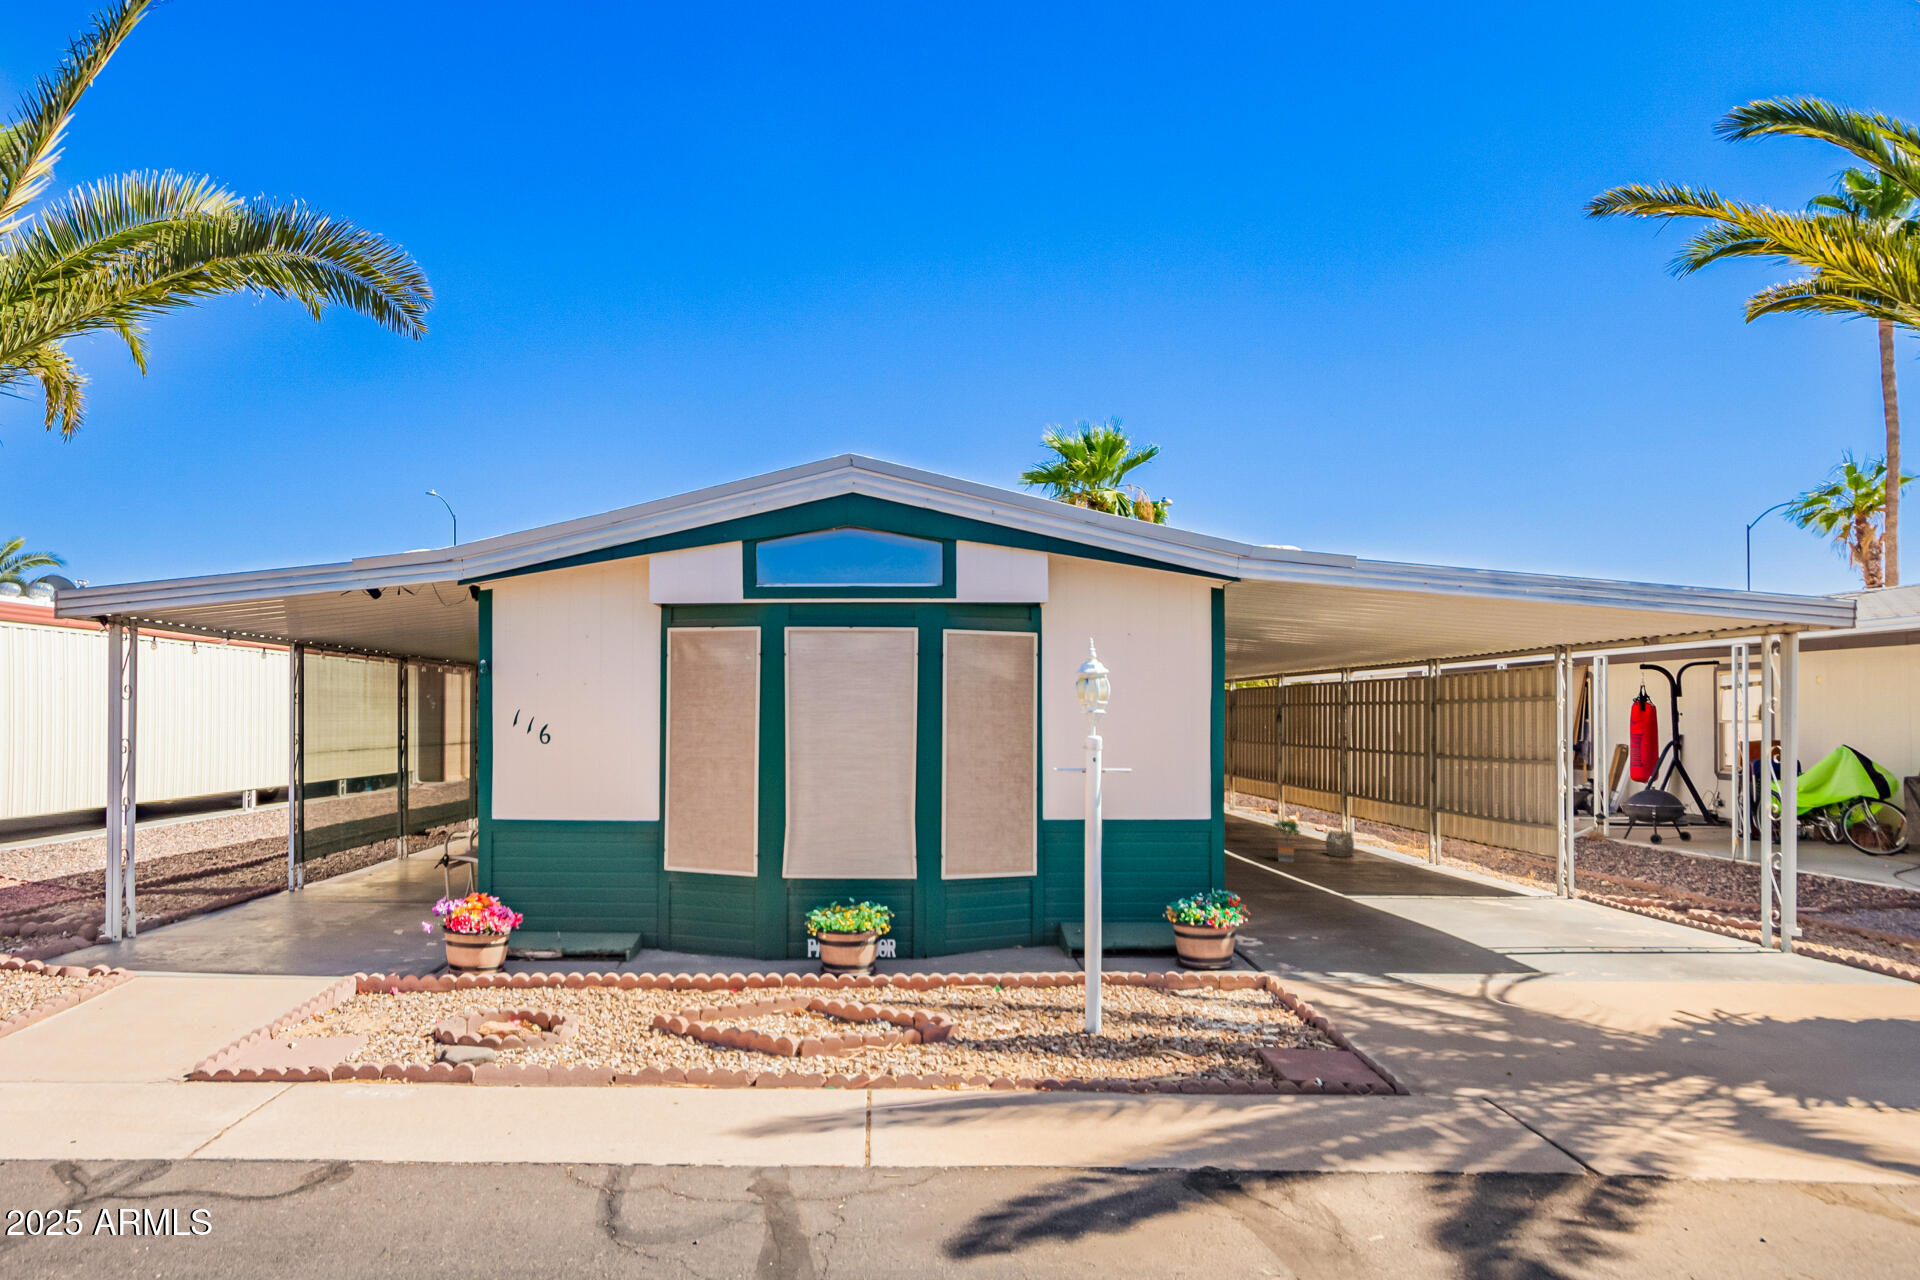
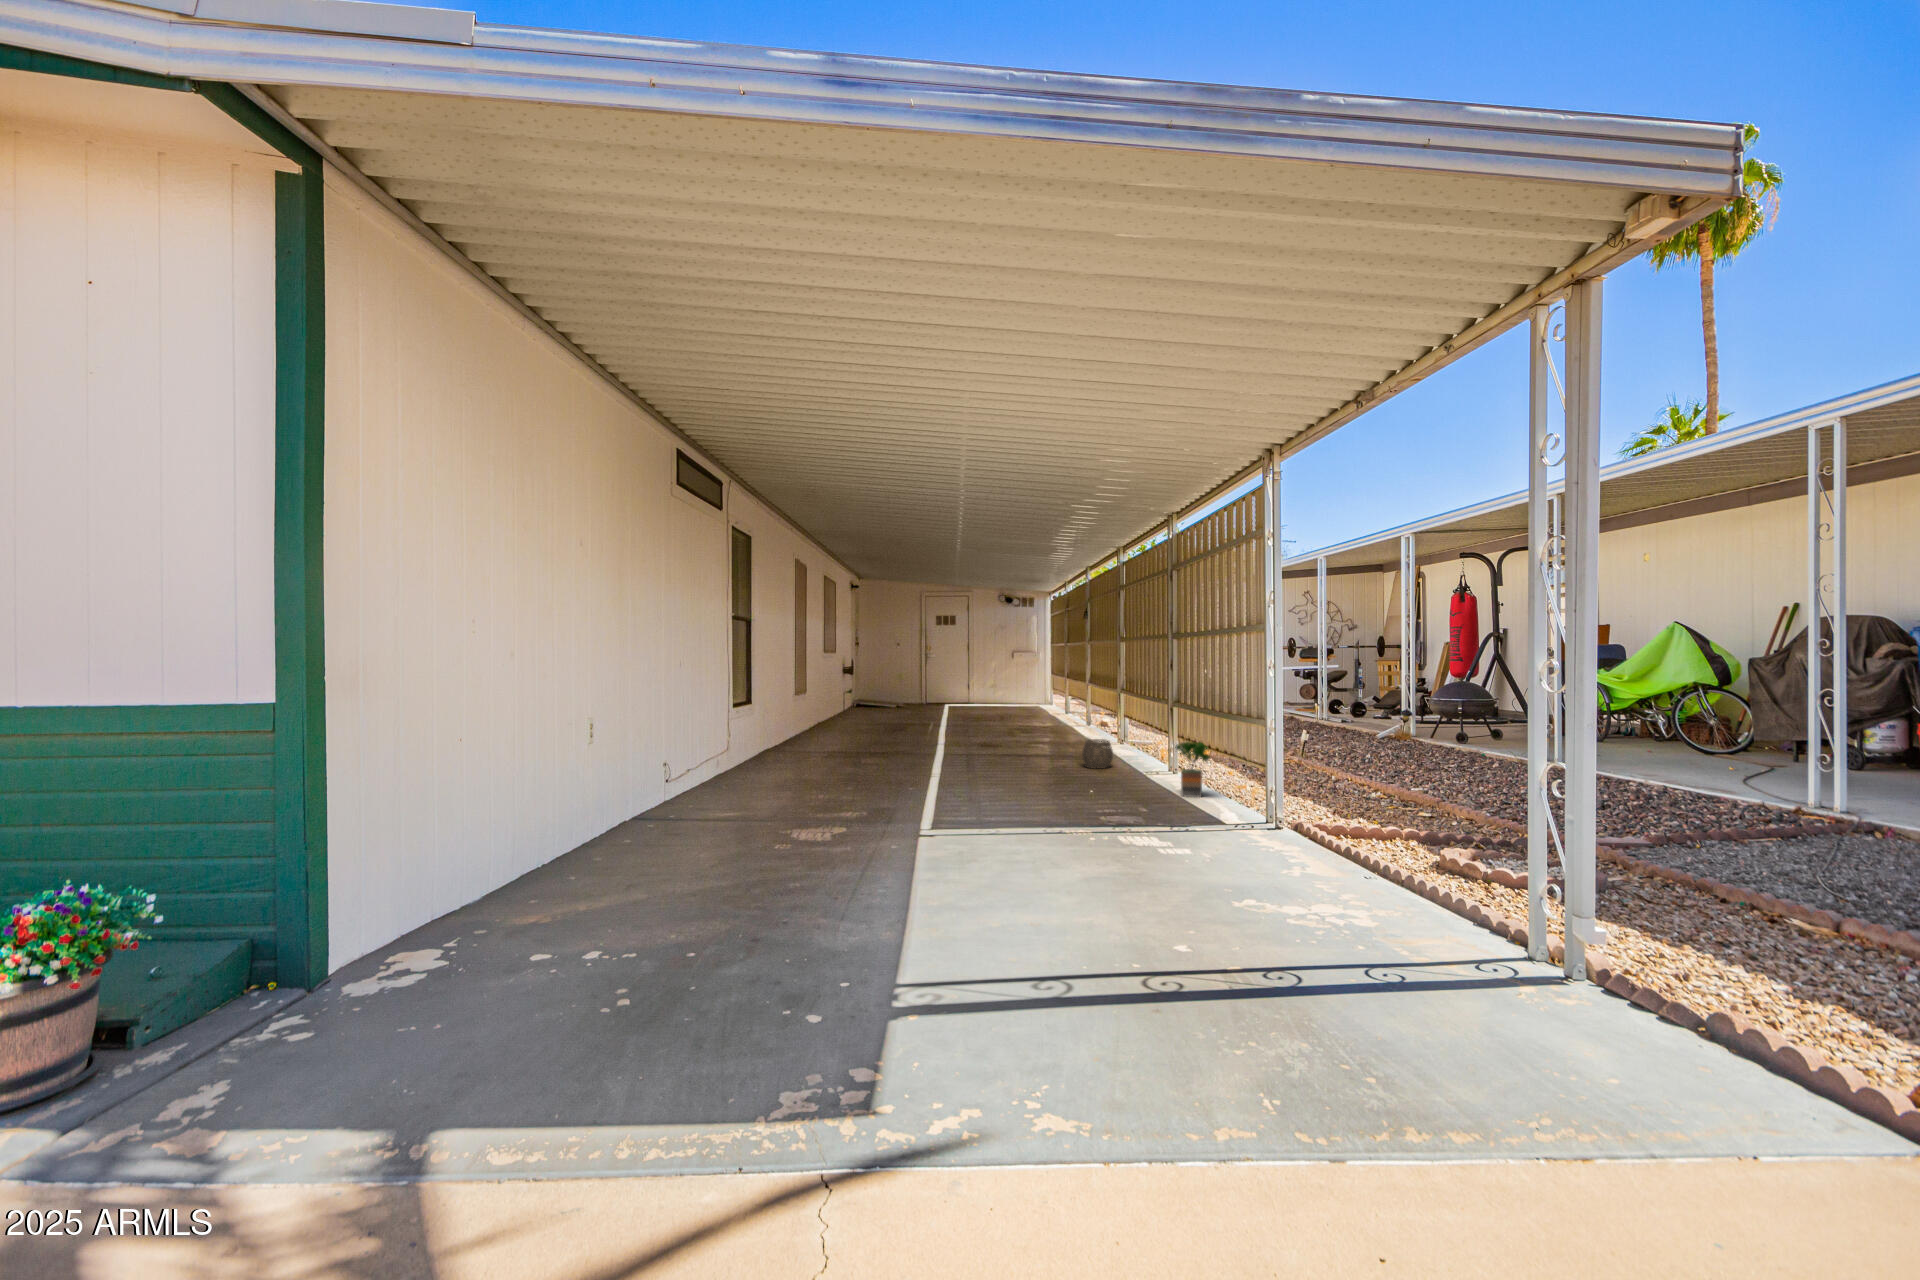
potted tree: present [1274,821,1300,862] -> present [1175,742,1211,797]

